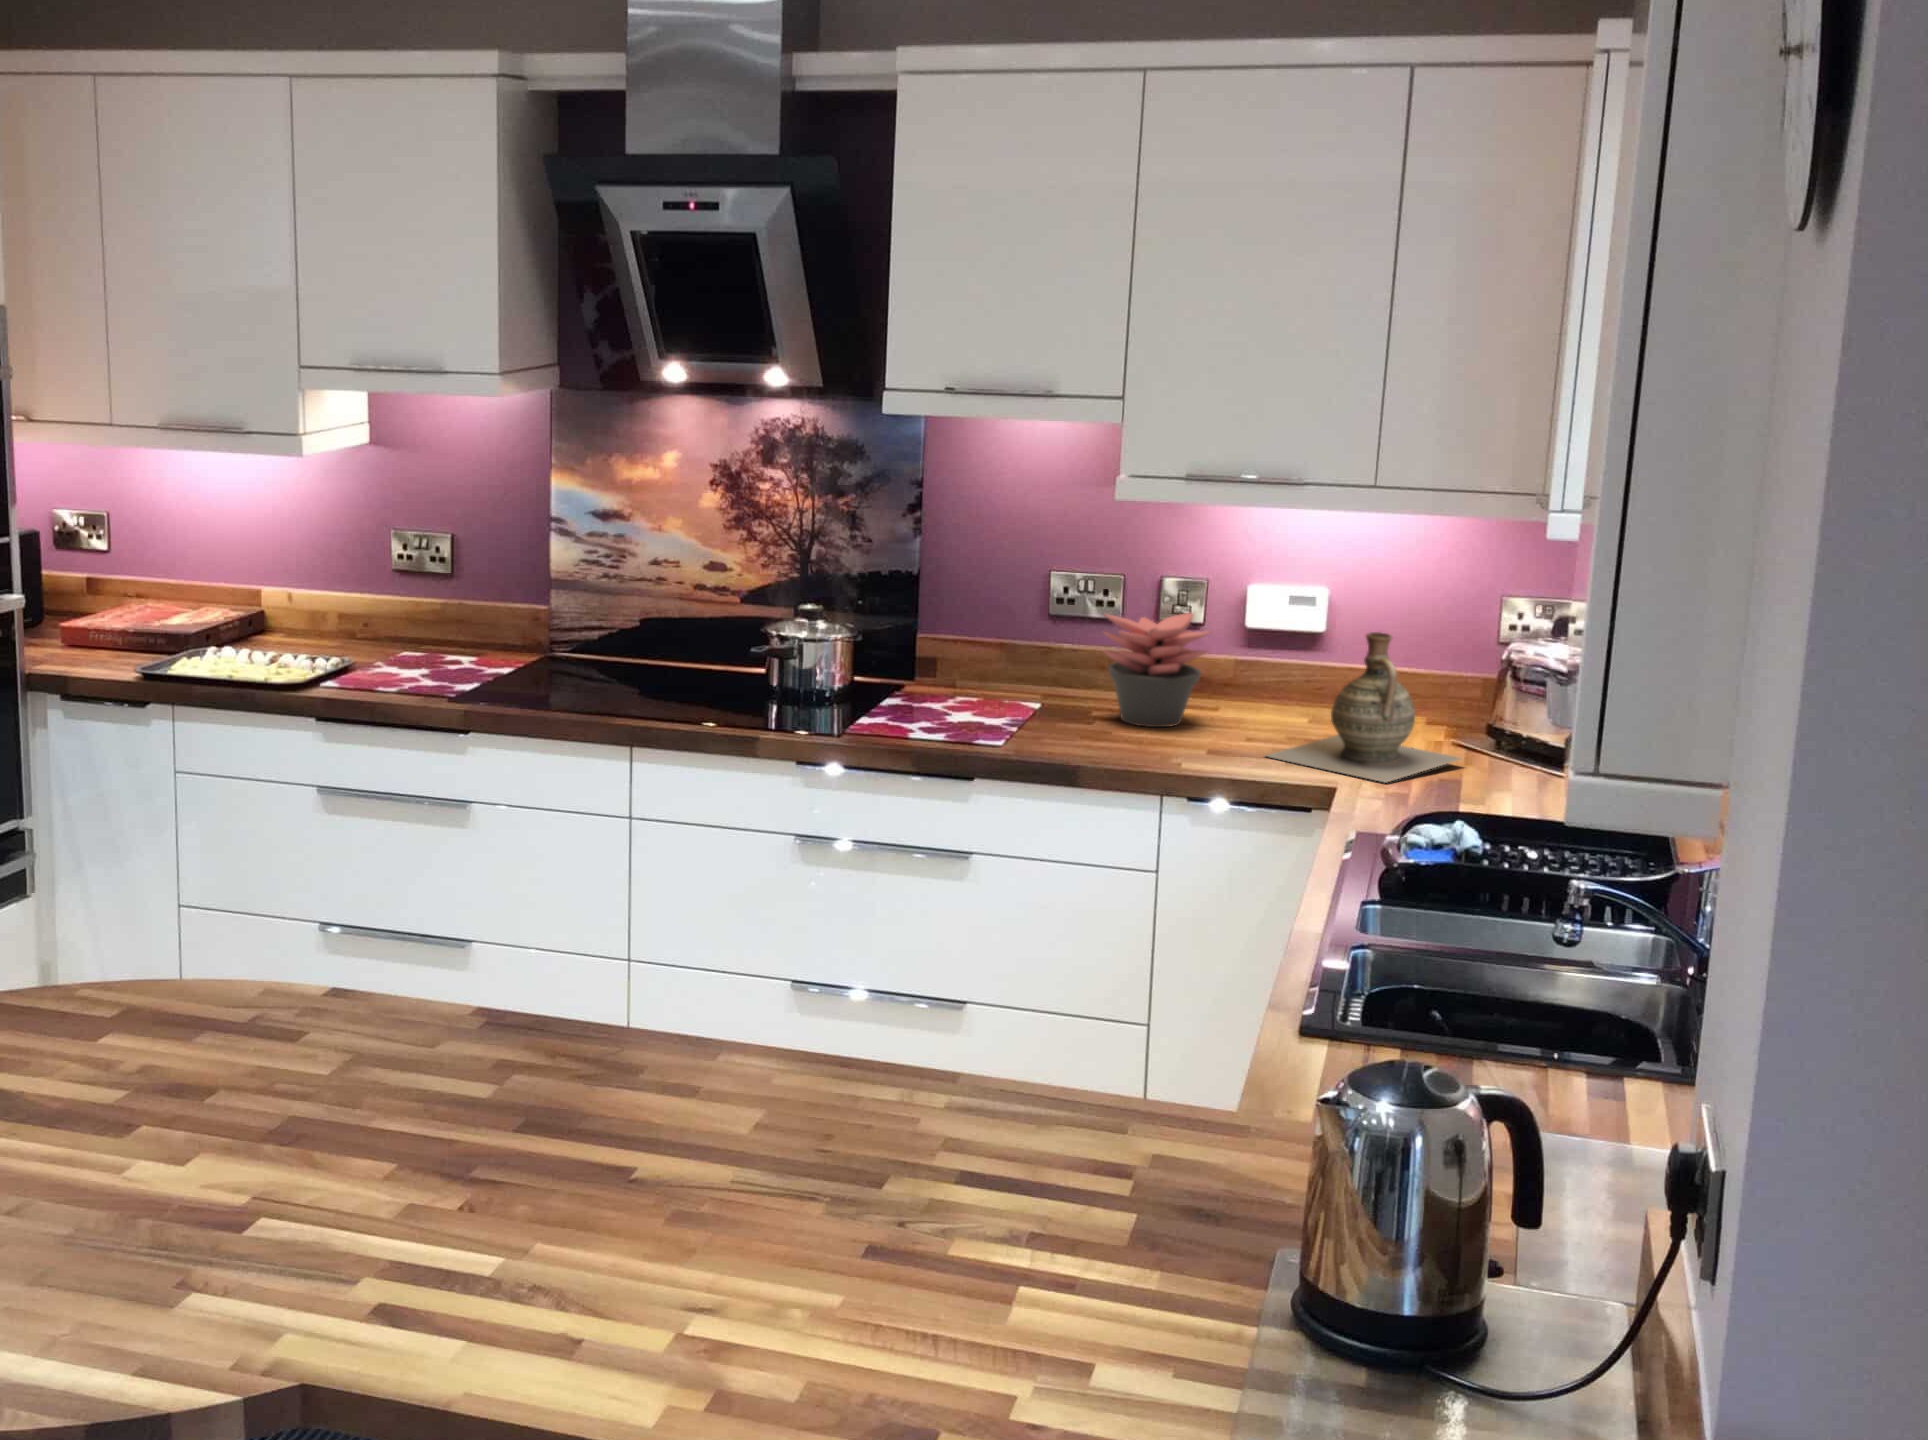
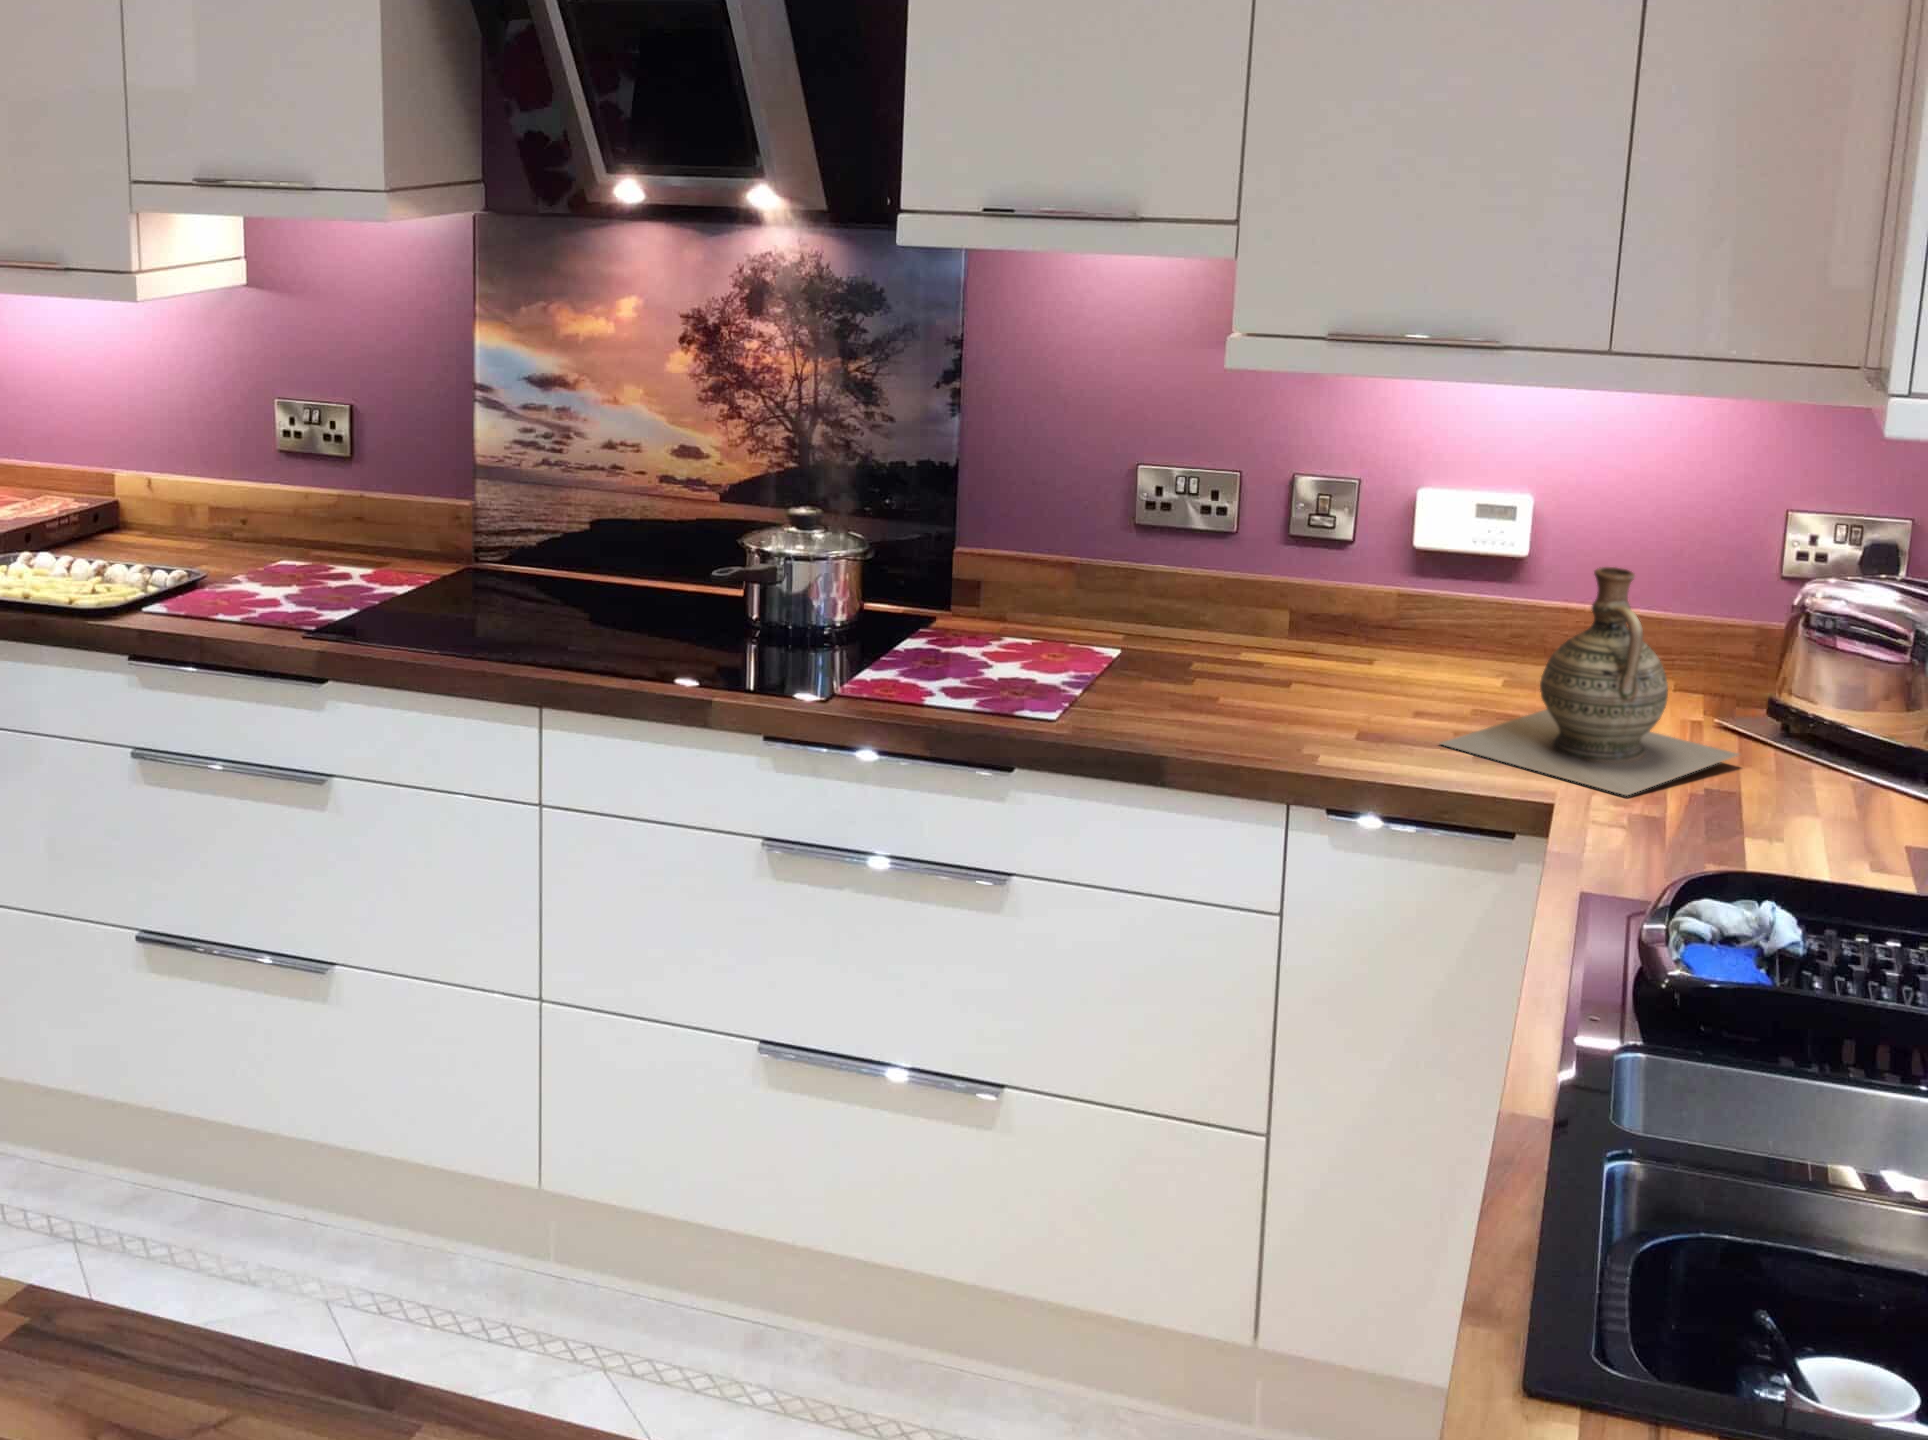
succulent plant: present [1103,612,1209,727] -> none [1205,527,1361,691]

